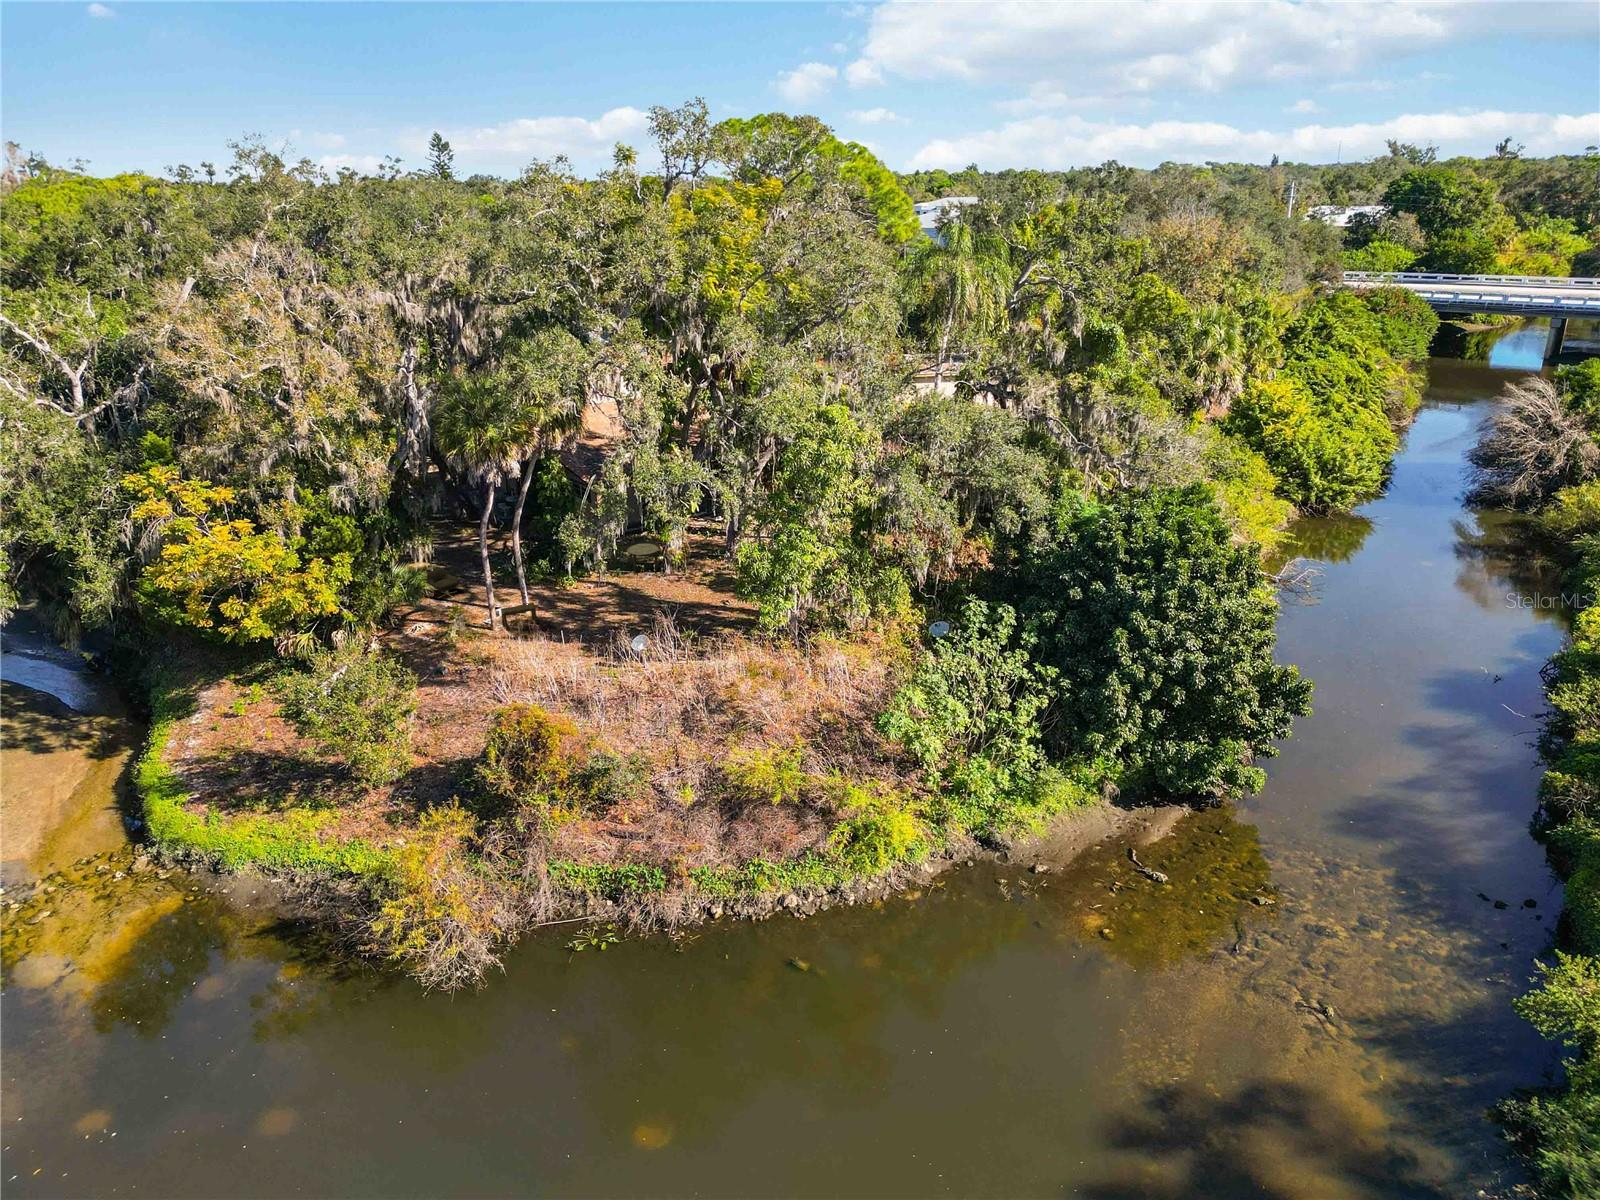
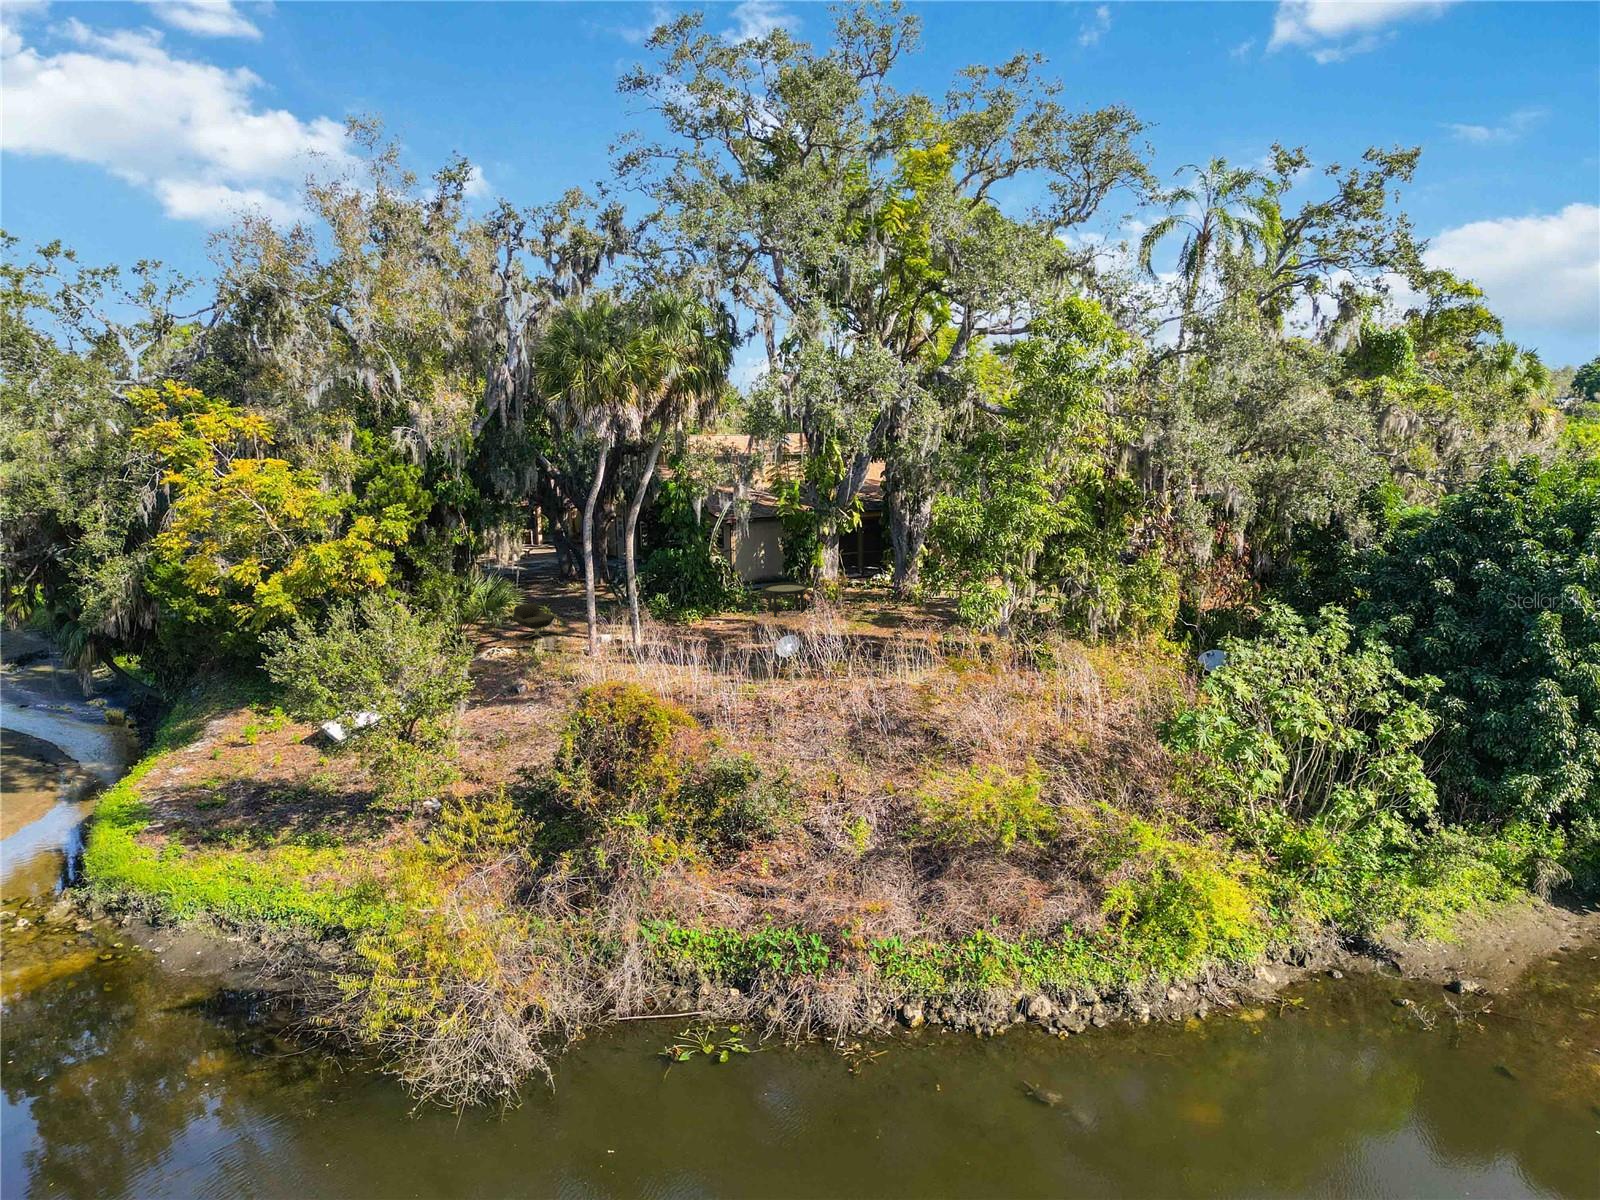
bench: present [501,603,537,630] -> none [601,629,647,661]

